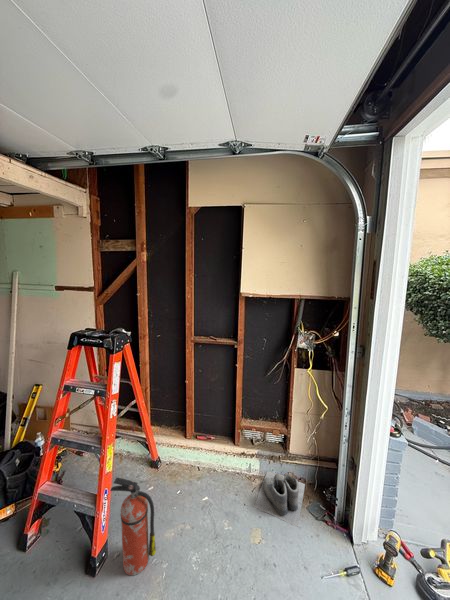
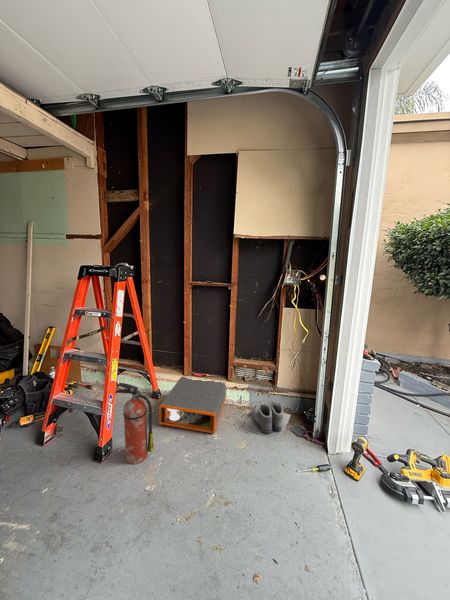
storage box: none [160,439,233,518] -> present [159,377,226,433]

